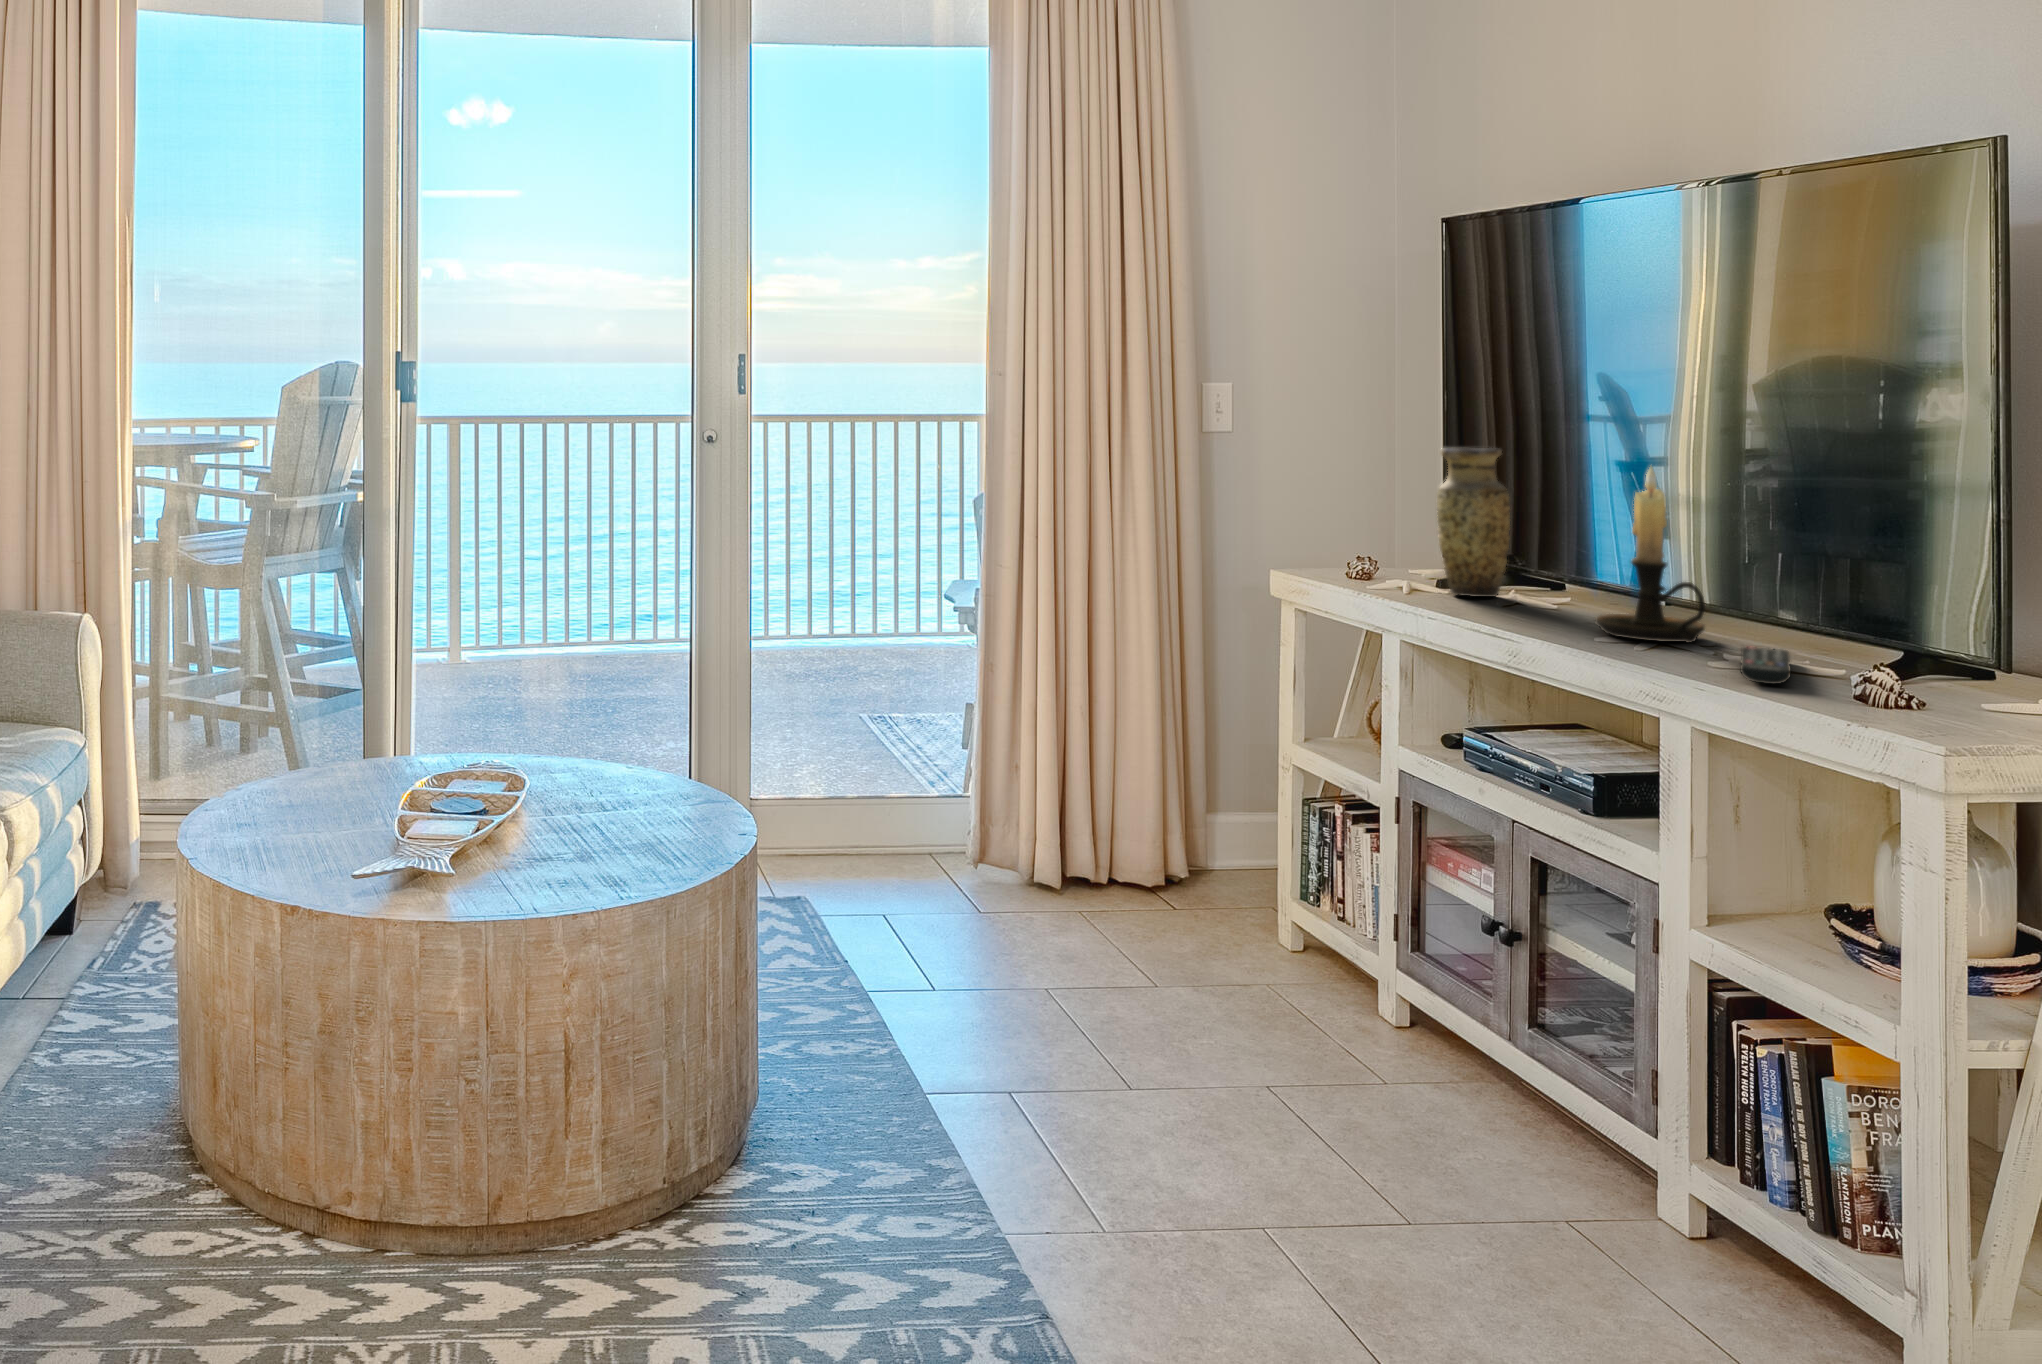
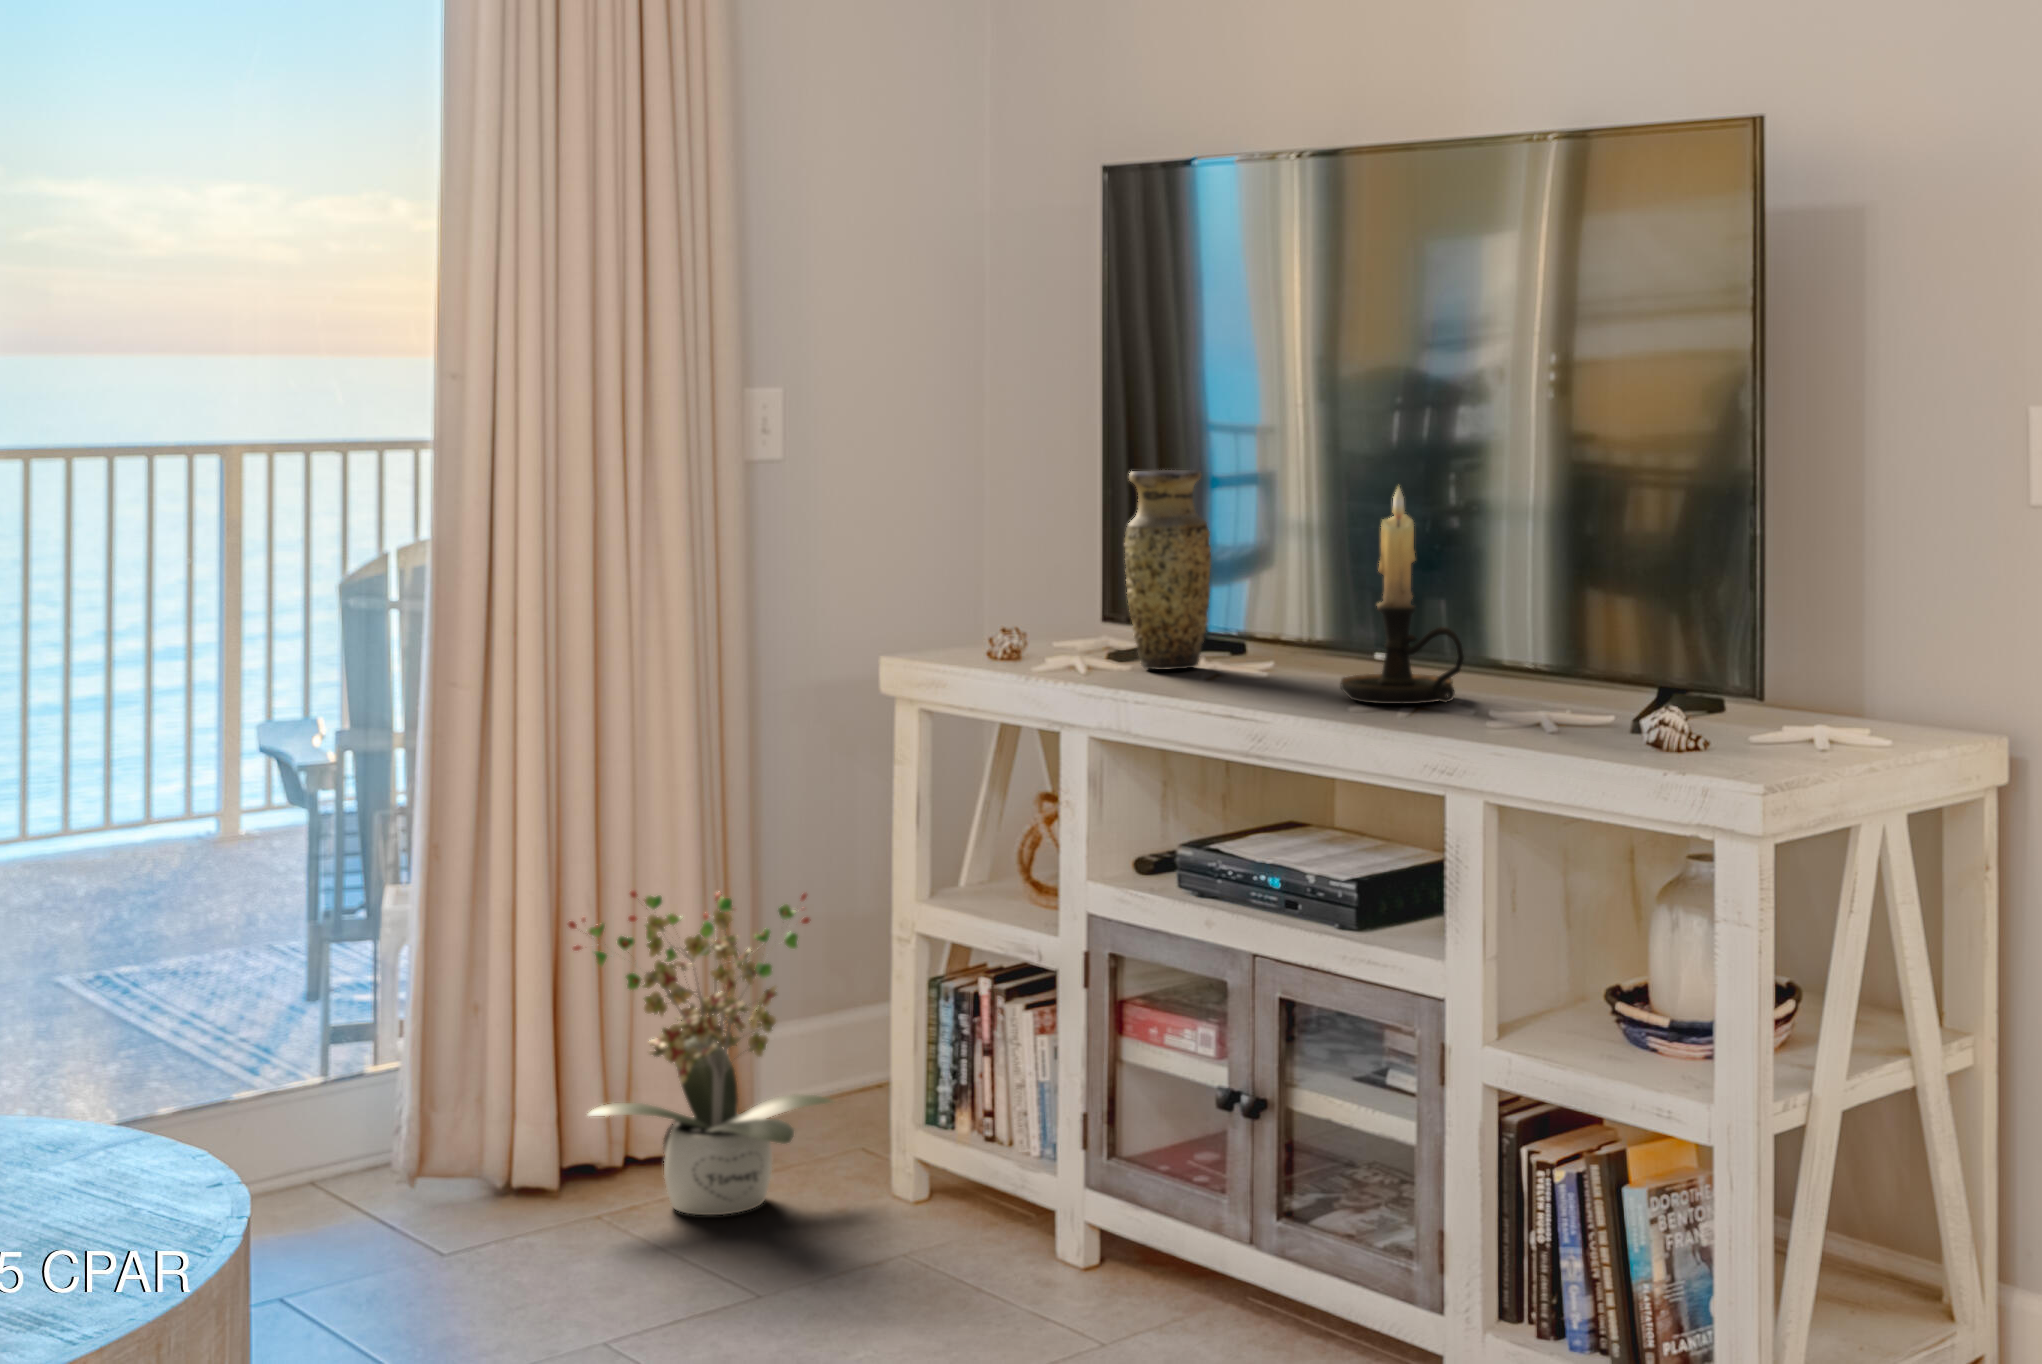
remote control: present [1740,647,1791,684] -> none [1506,699,1578,739]
potted plant: none [1050,709,1237,933] -> present [568,891,832,1215]

